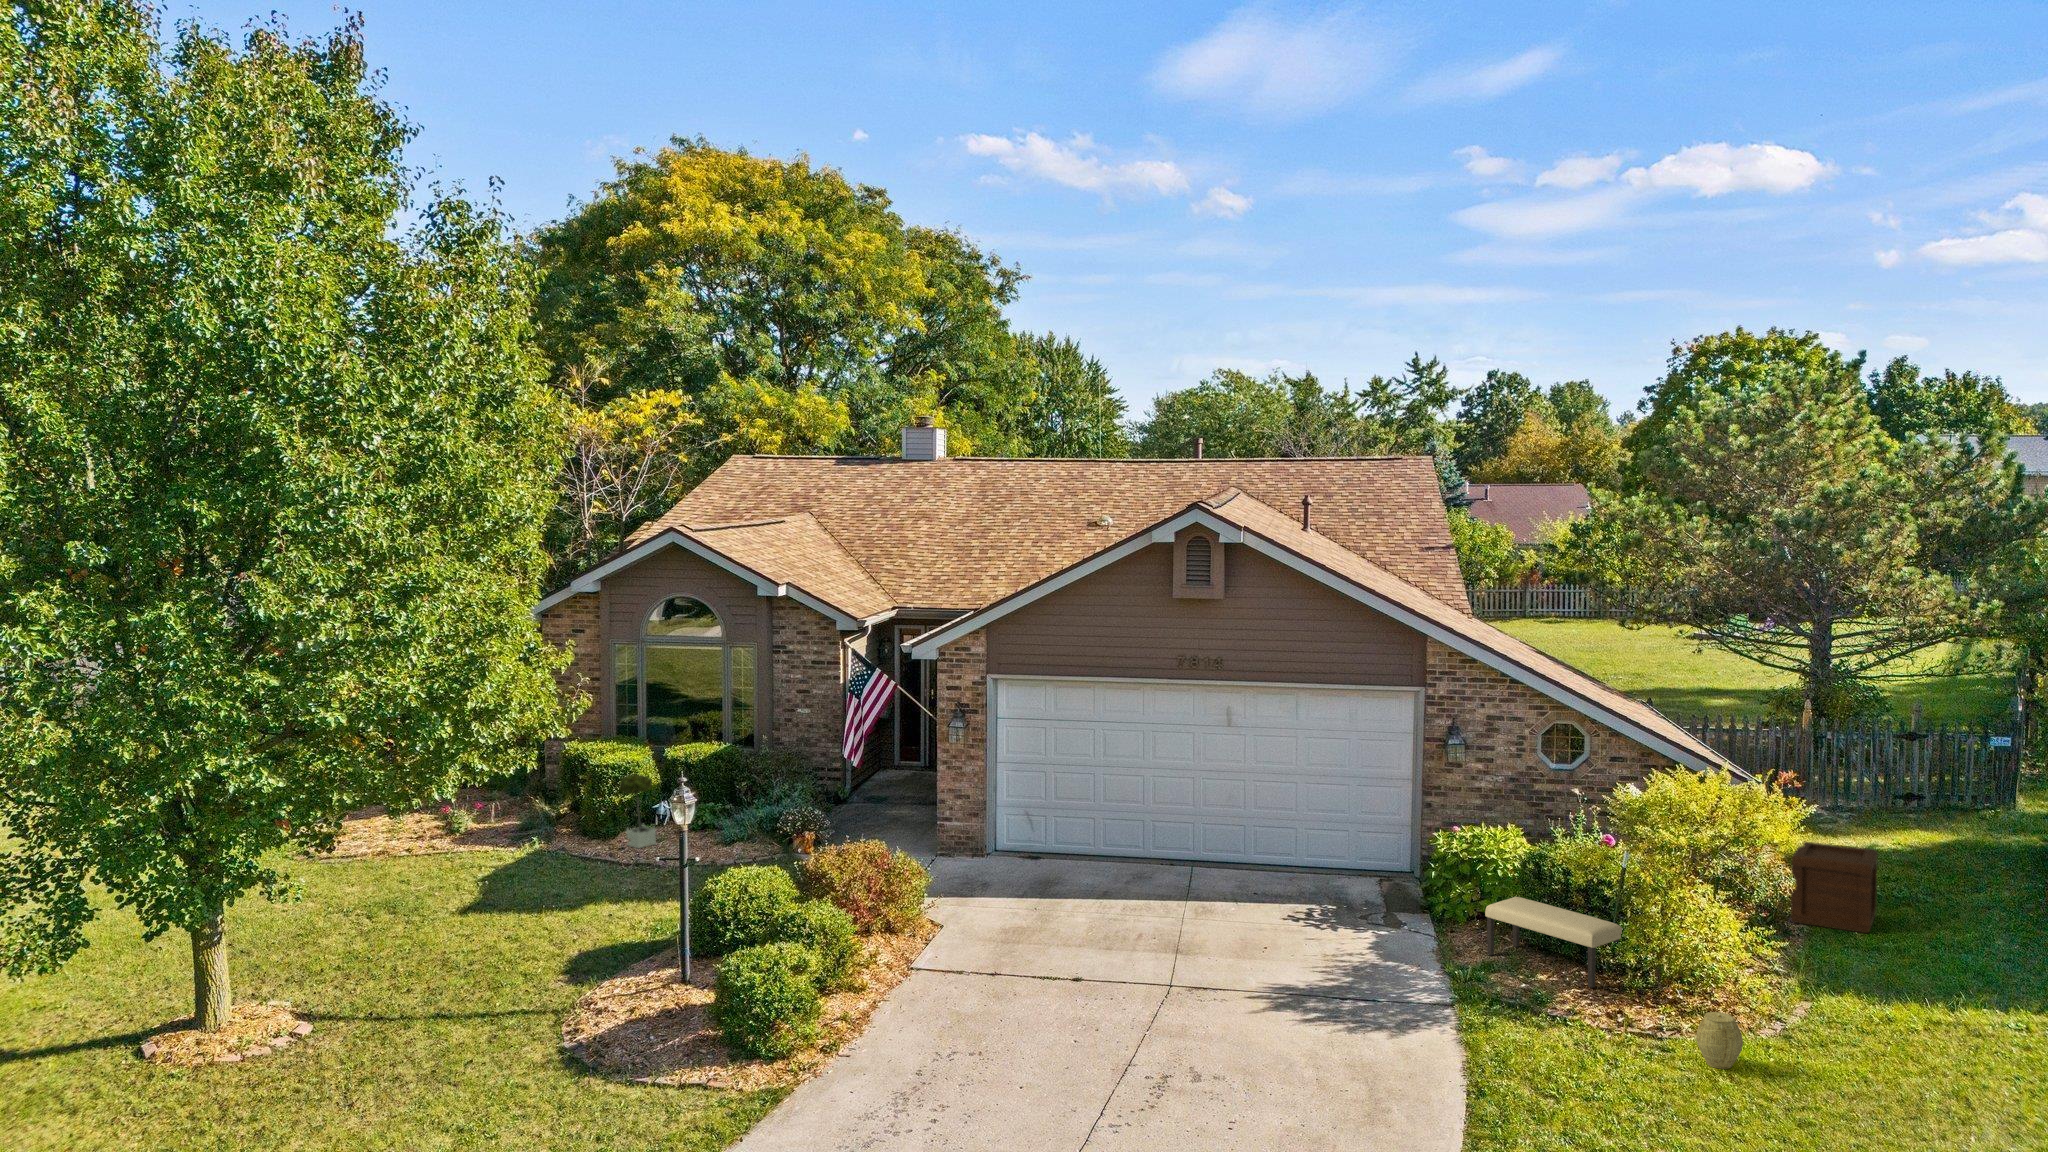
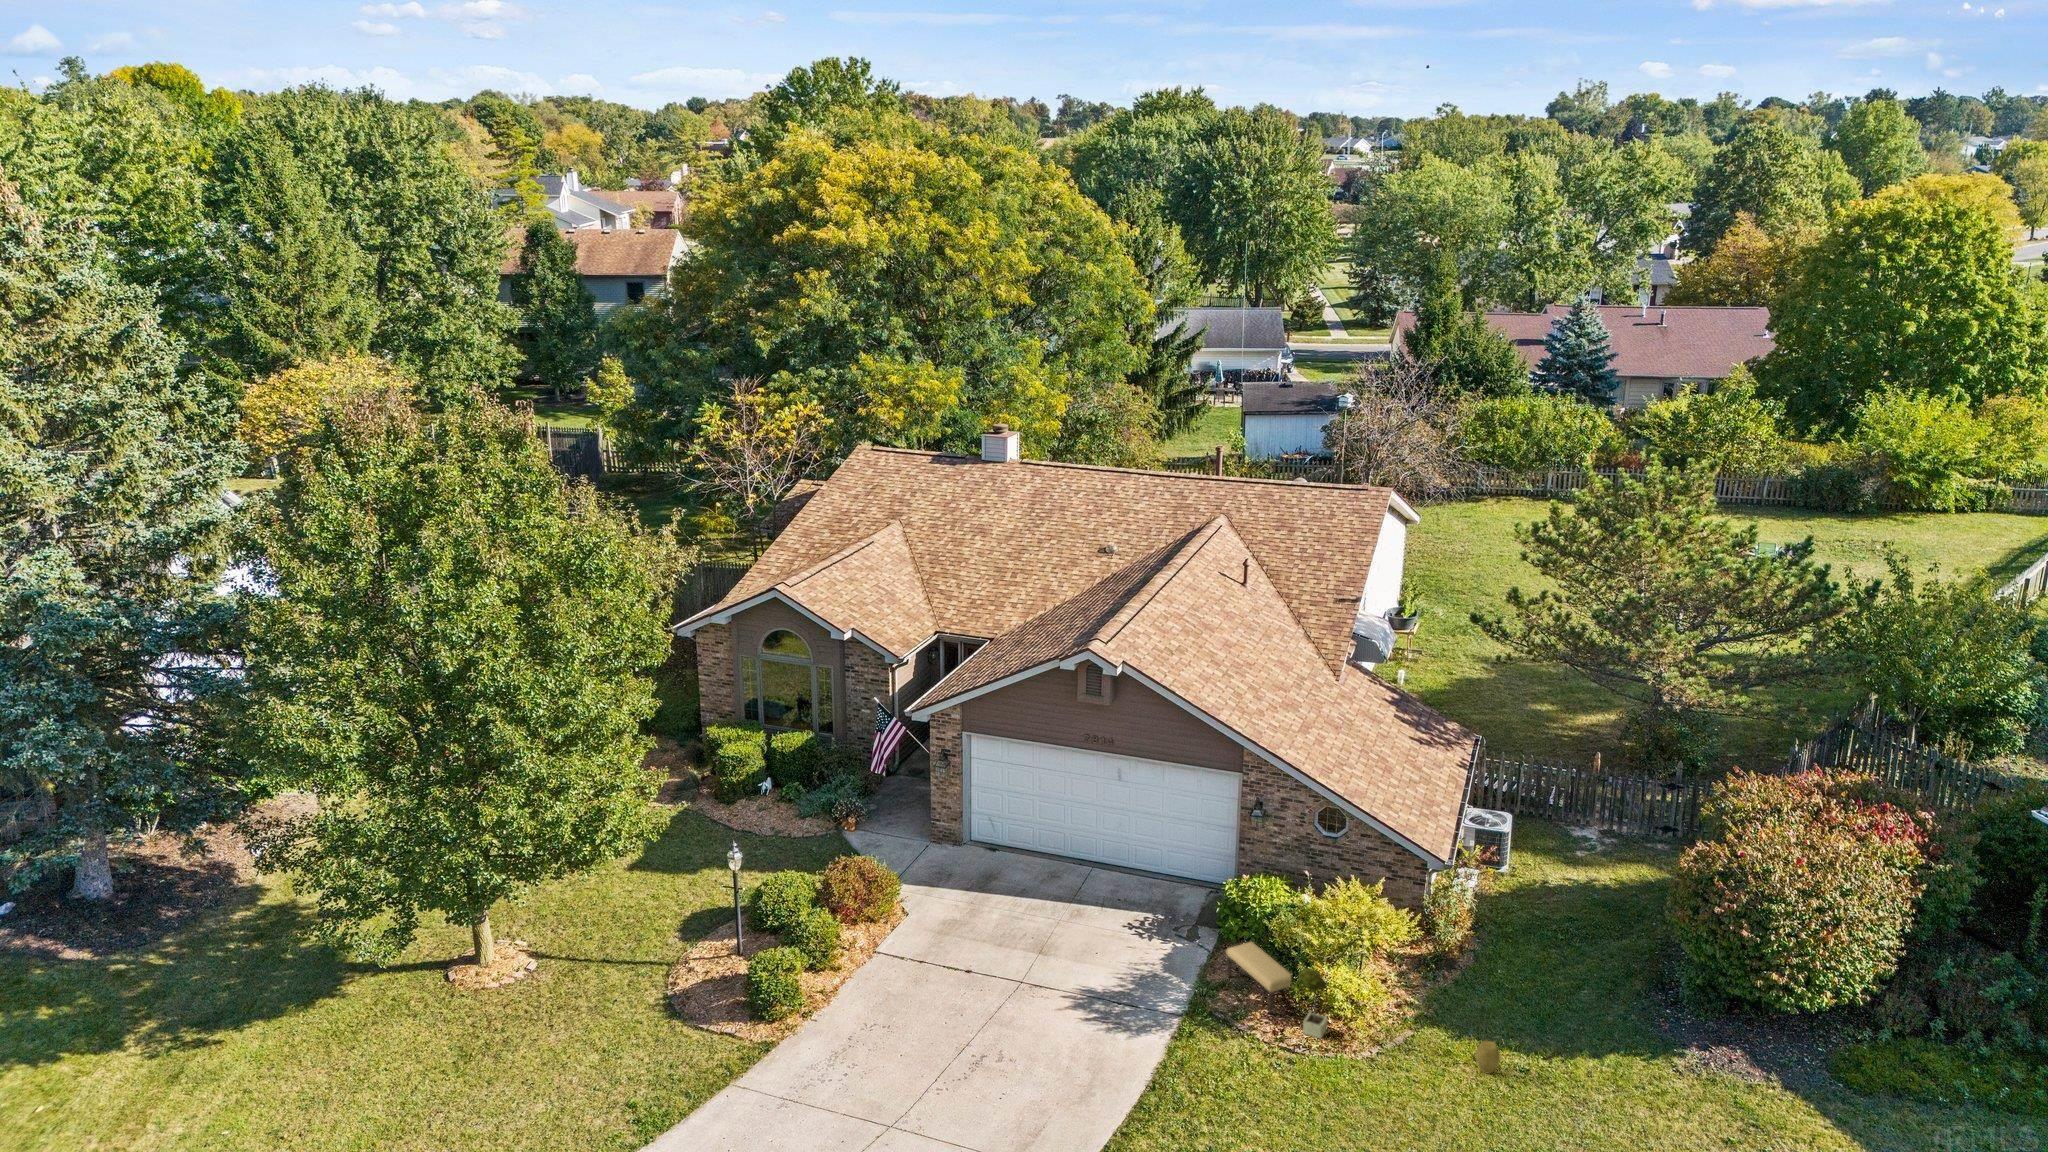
potted tree: present [619,775,656,848] -> present [1299,968,1327,1038]
wooden crate: present [1791,842,1878,933] -> none [1446,911,1512,983]
woven basket: present [1696,1012,1743,1069] -> present [1475,1041,1501,1074]

